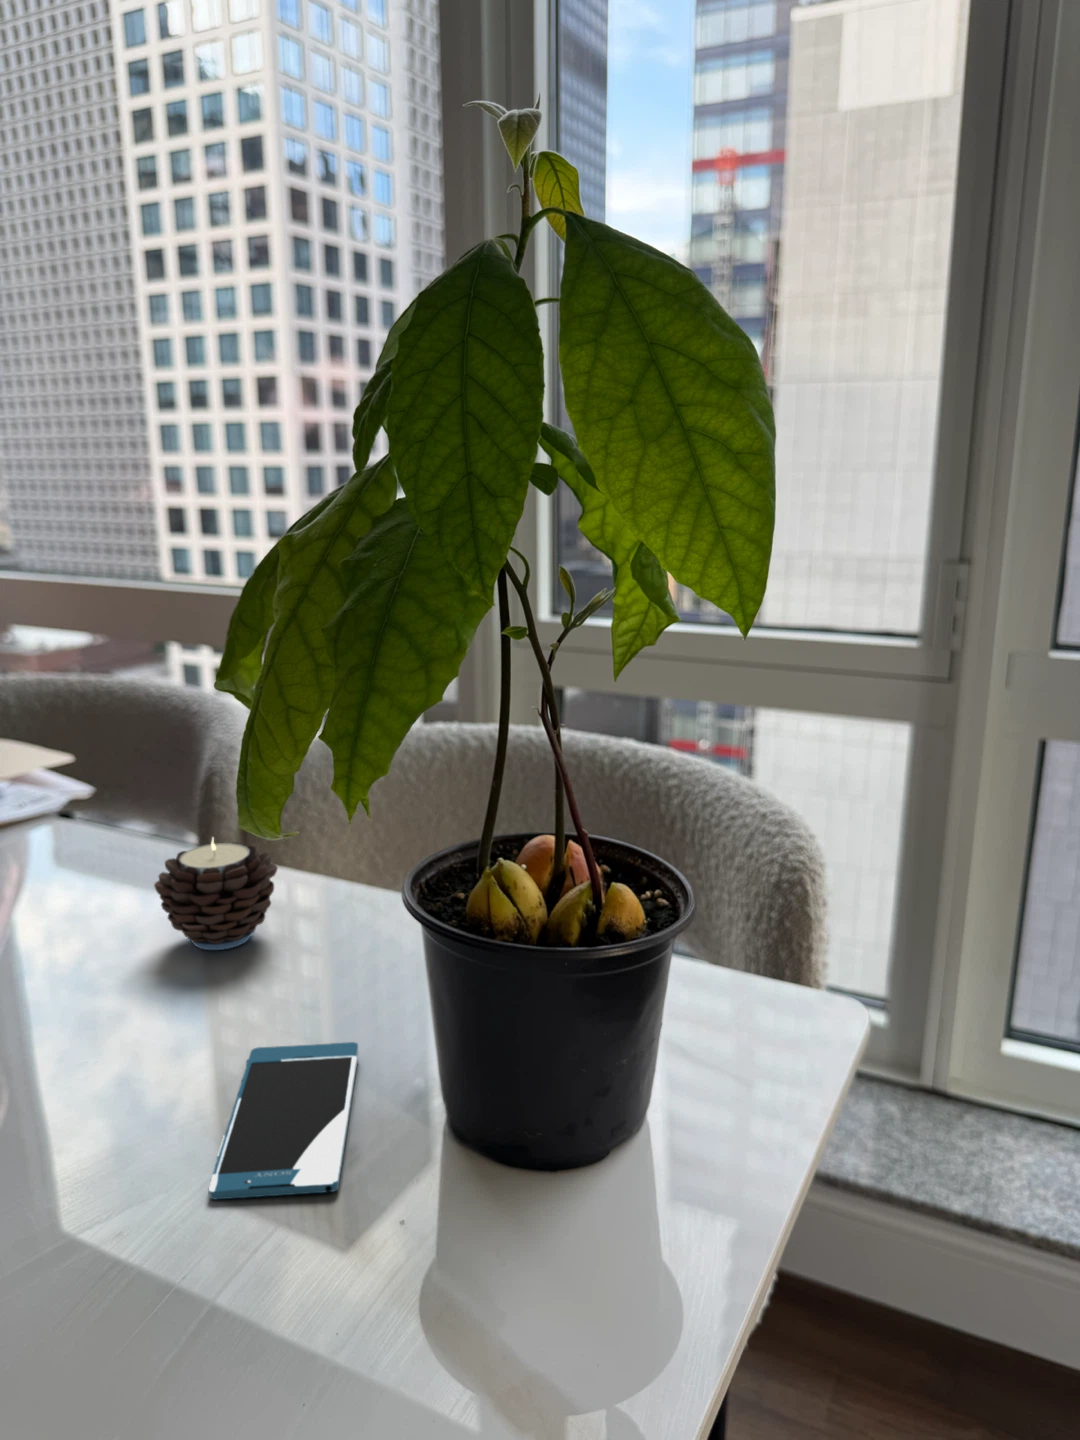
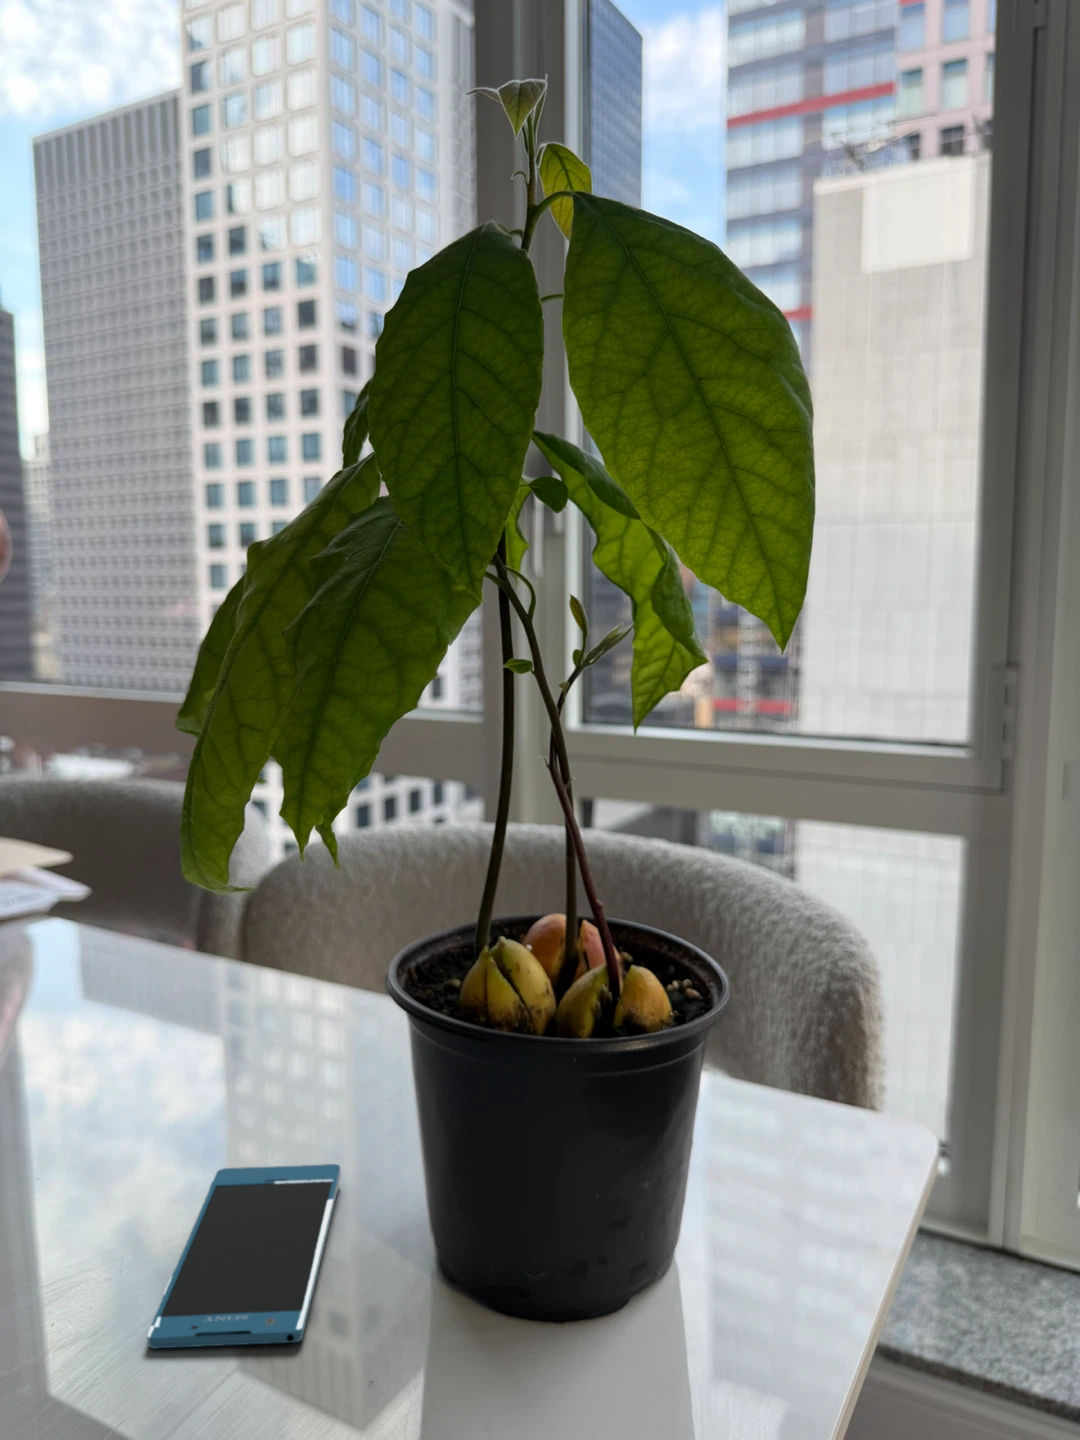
candle: present [154,838,277,950] -> none [127,931,266,1060]

